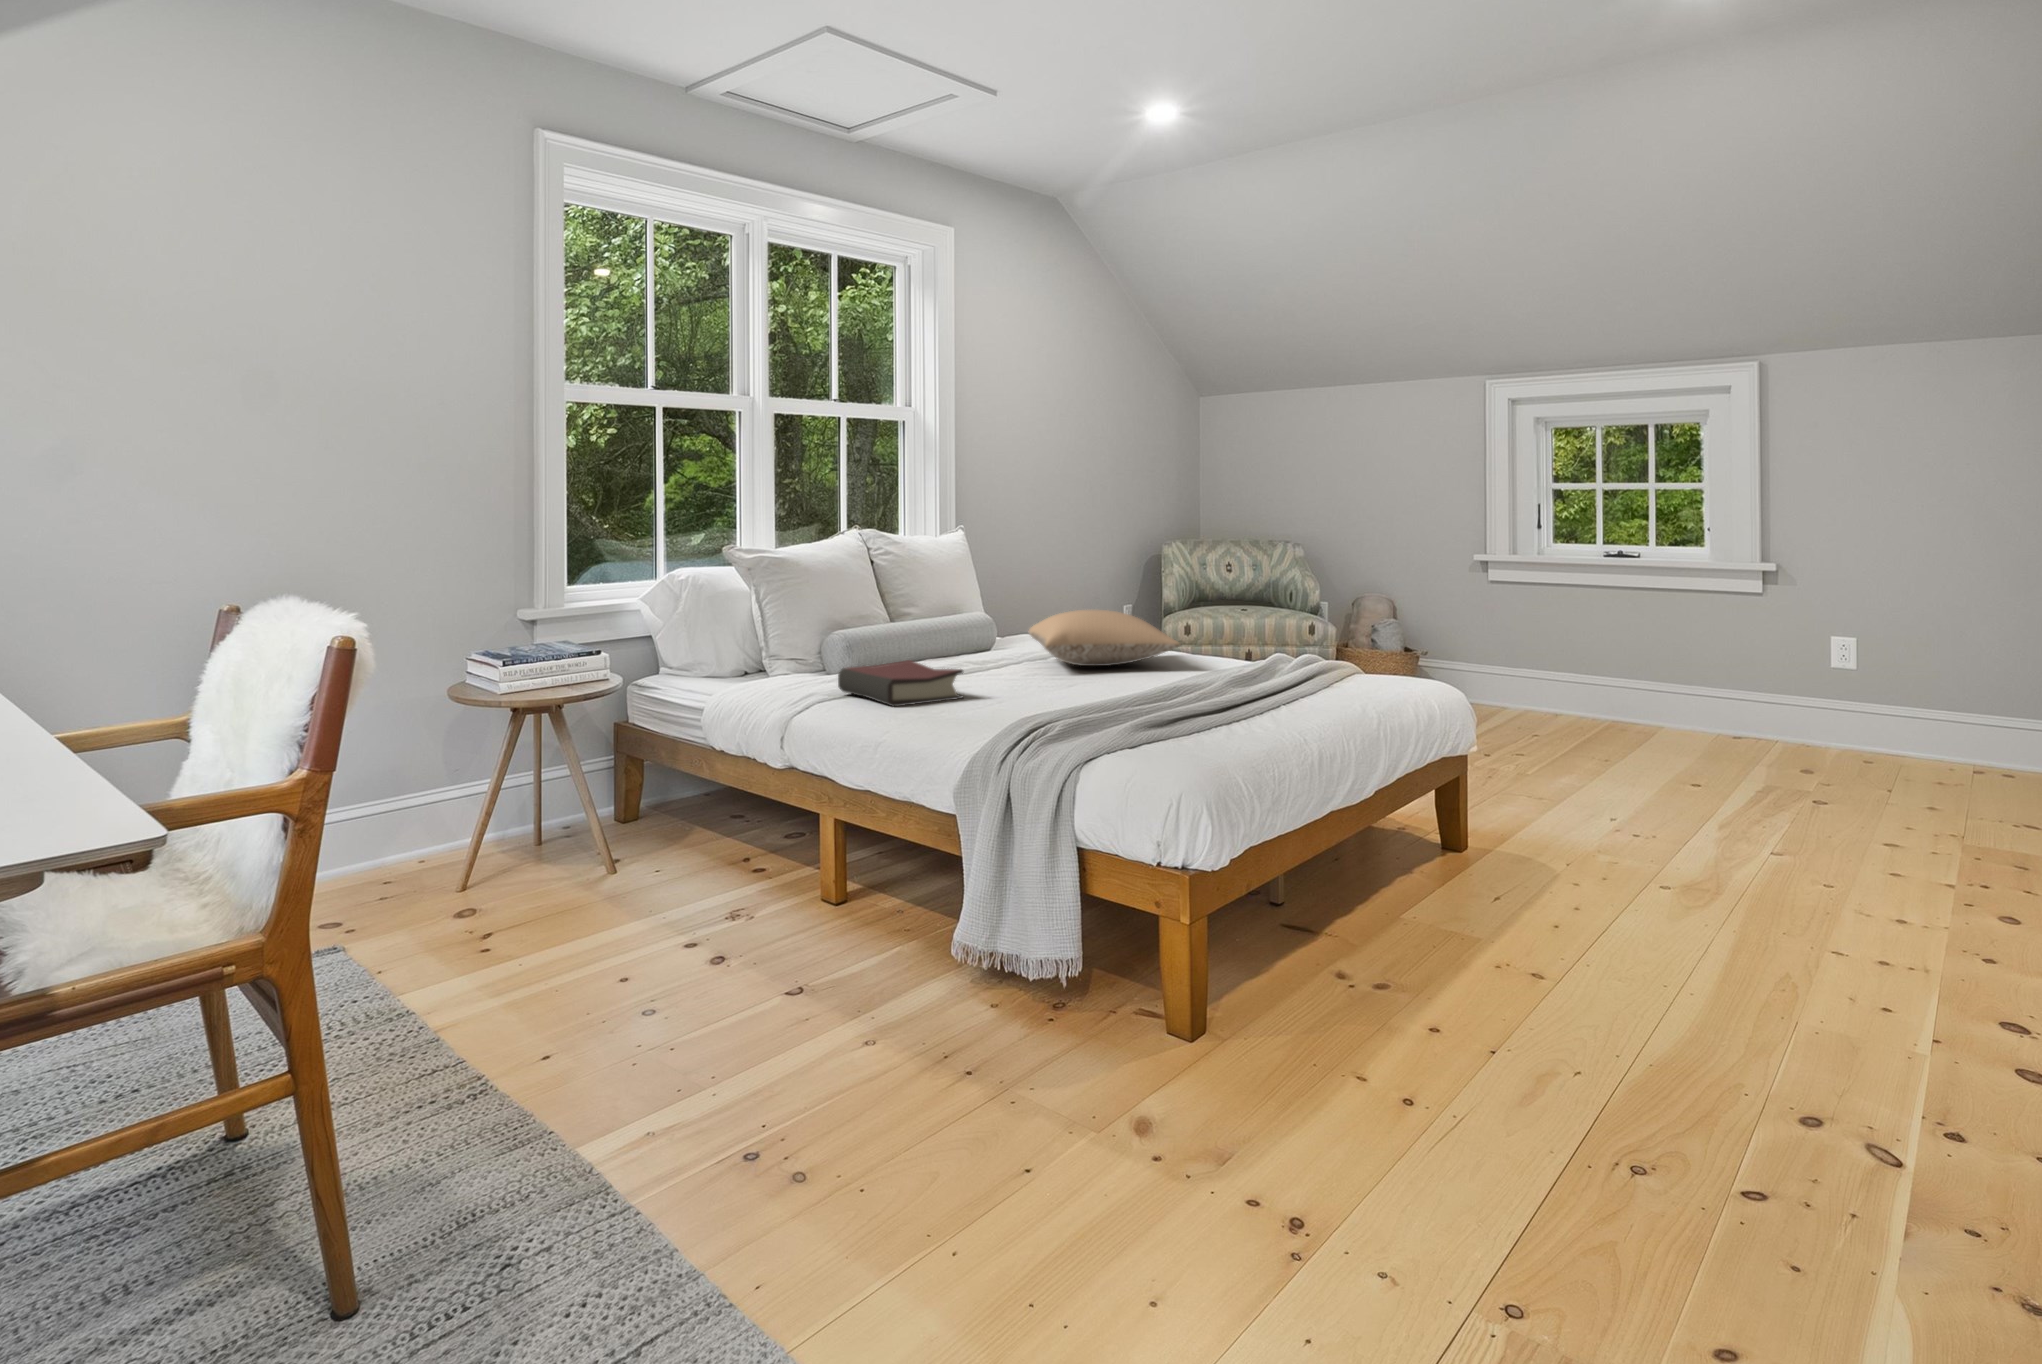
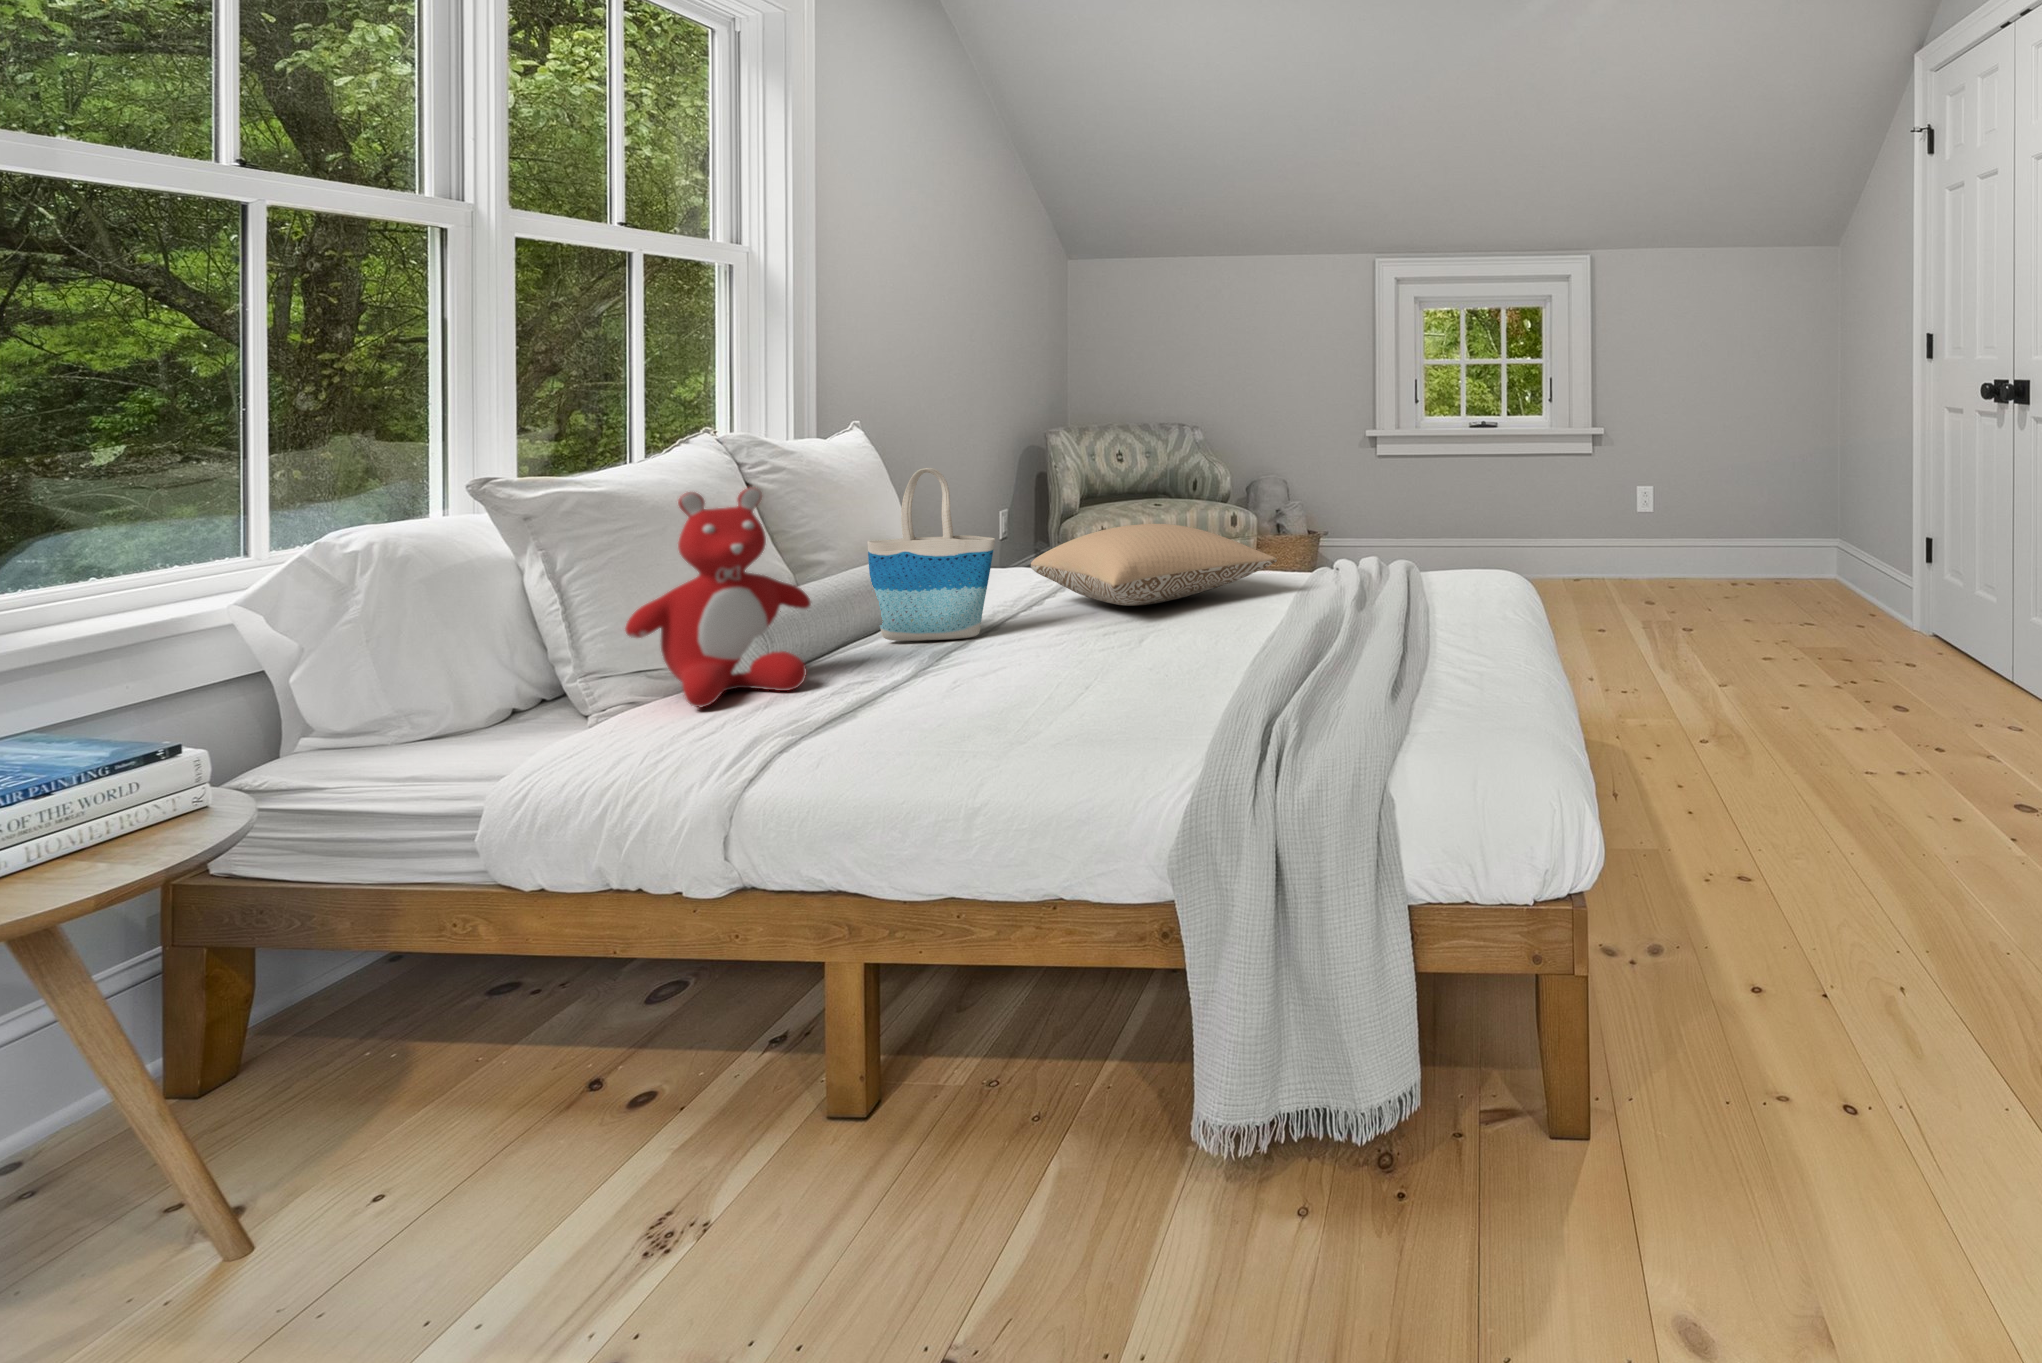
tote bag: none [916,559,981,670] -> present [868,468,995,641]
teddy bear: none [781,563,873,680] -> present [625,487,811,707]
hardback book: present [838,660,963,706] -> none [823,641,1072,736]

